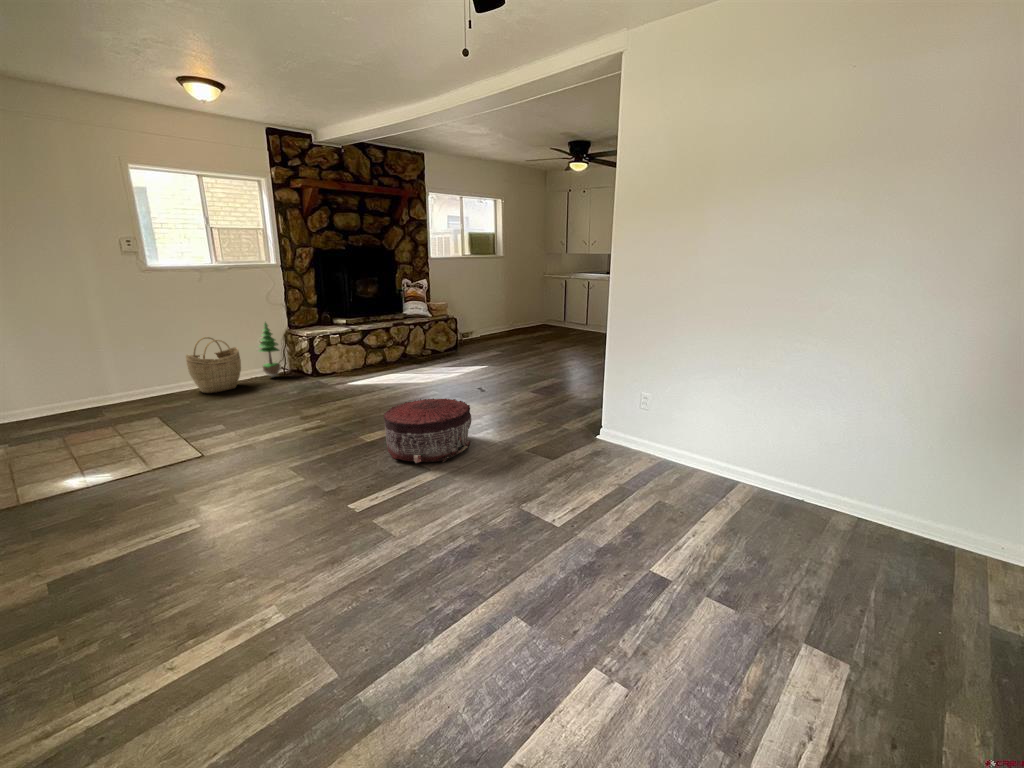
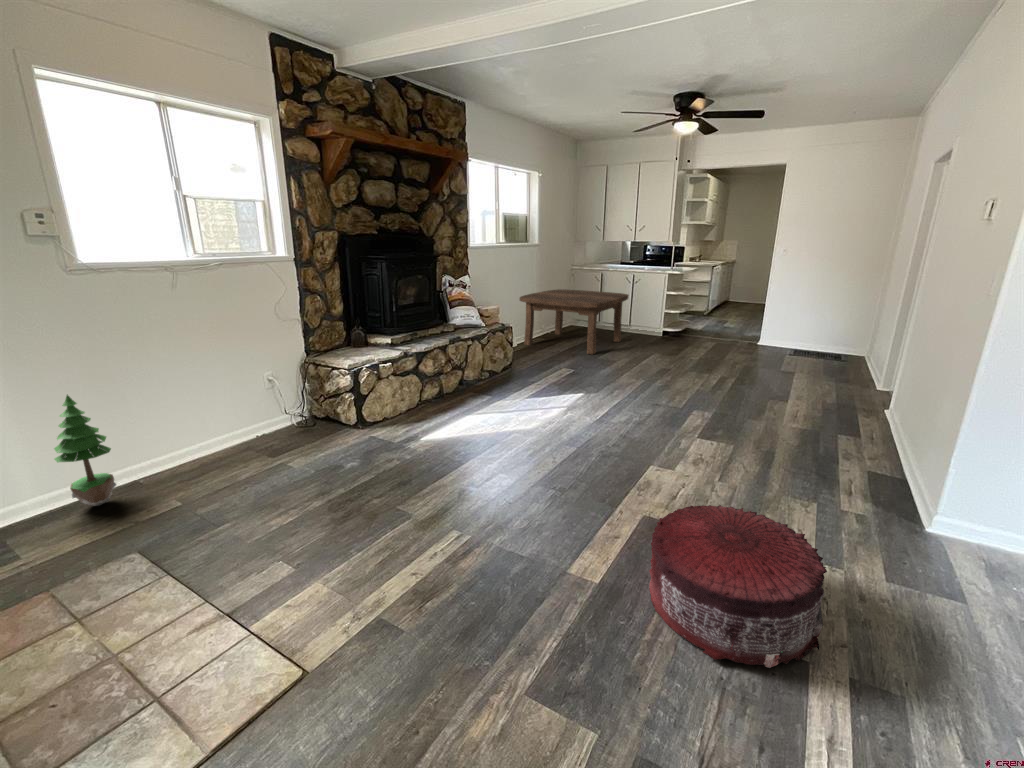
coffee table: none [480,294,573,344] -> present [520,289,629,355]
potted tree: present [259,323,281,377] -> present [54,395,116,506]
woven basket: present [186,337,241,393] -> none [158,381,252,477]

